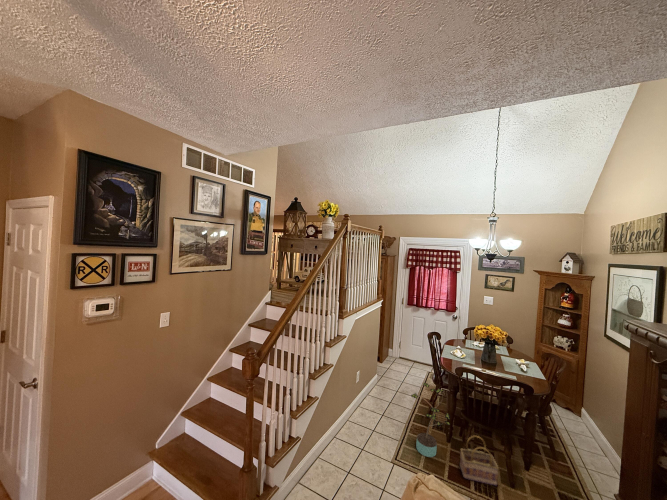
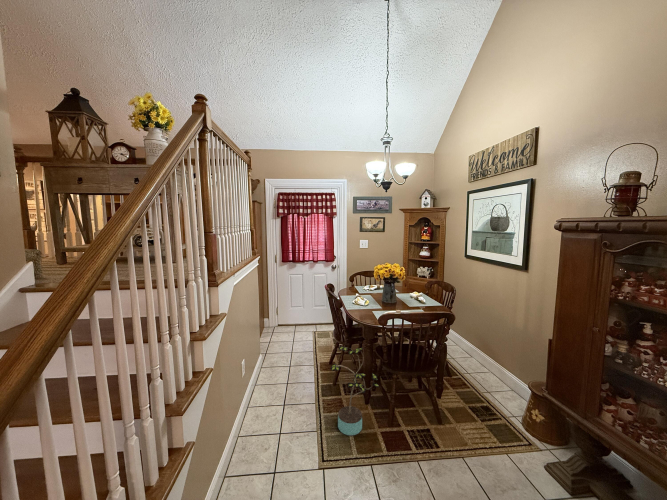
basket: present [460,436,498,485] -> none [389,385,430,439]

